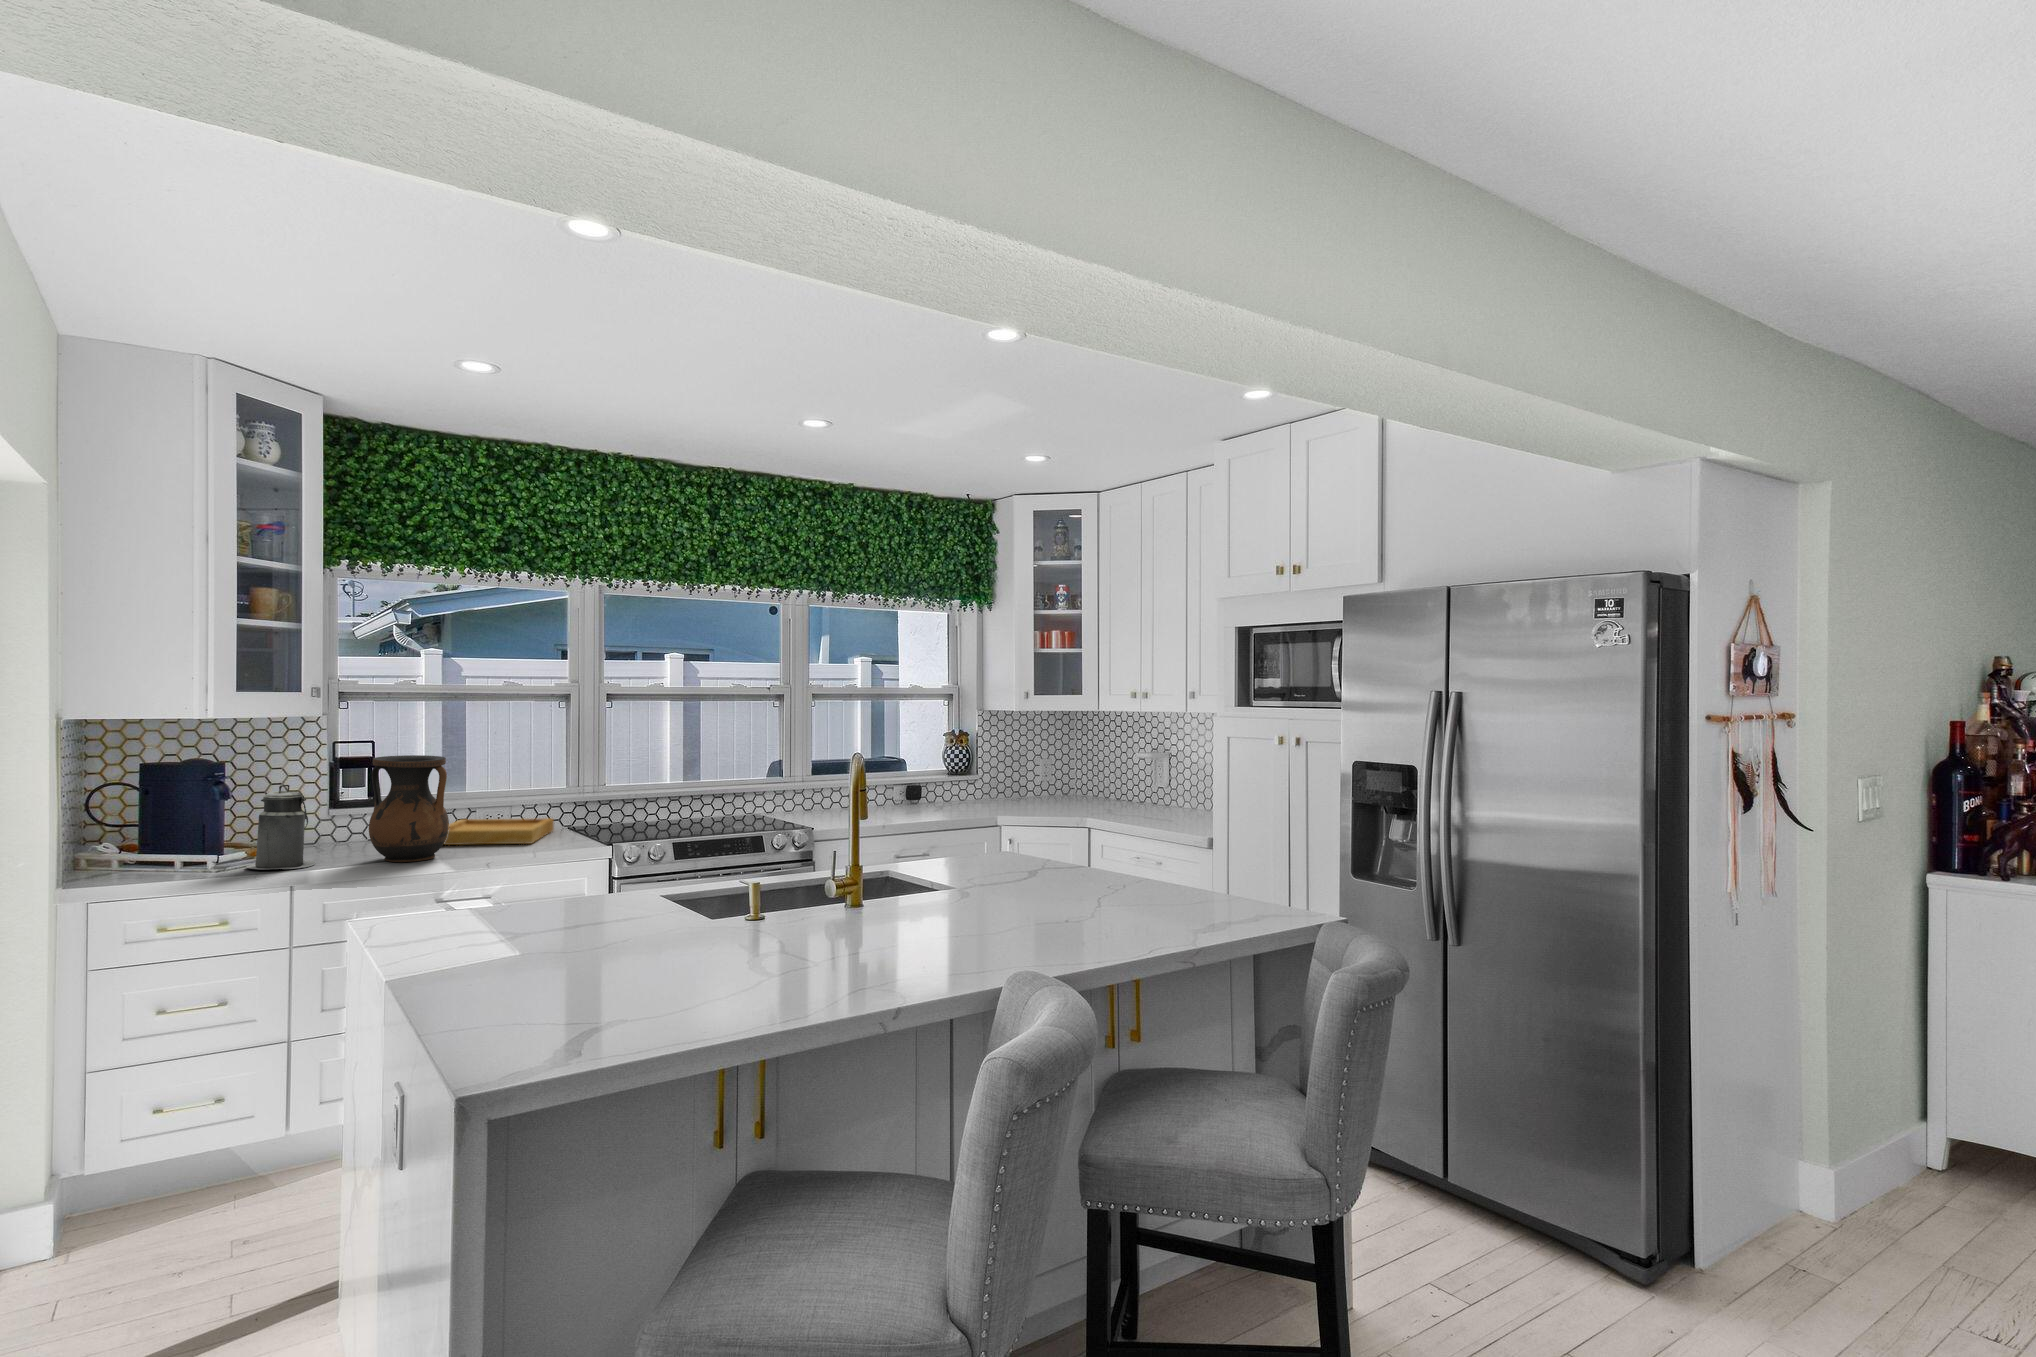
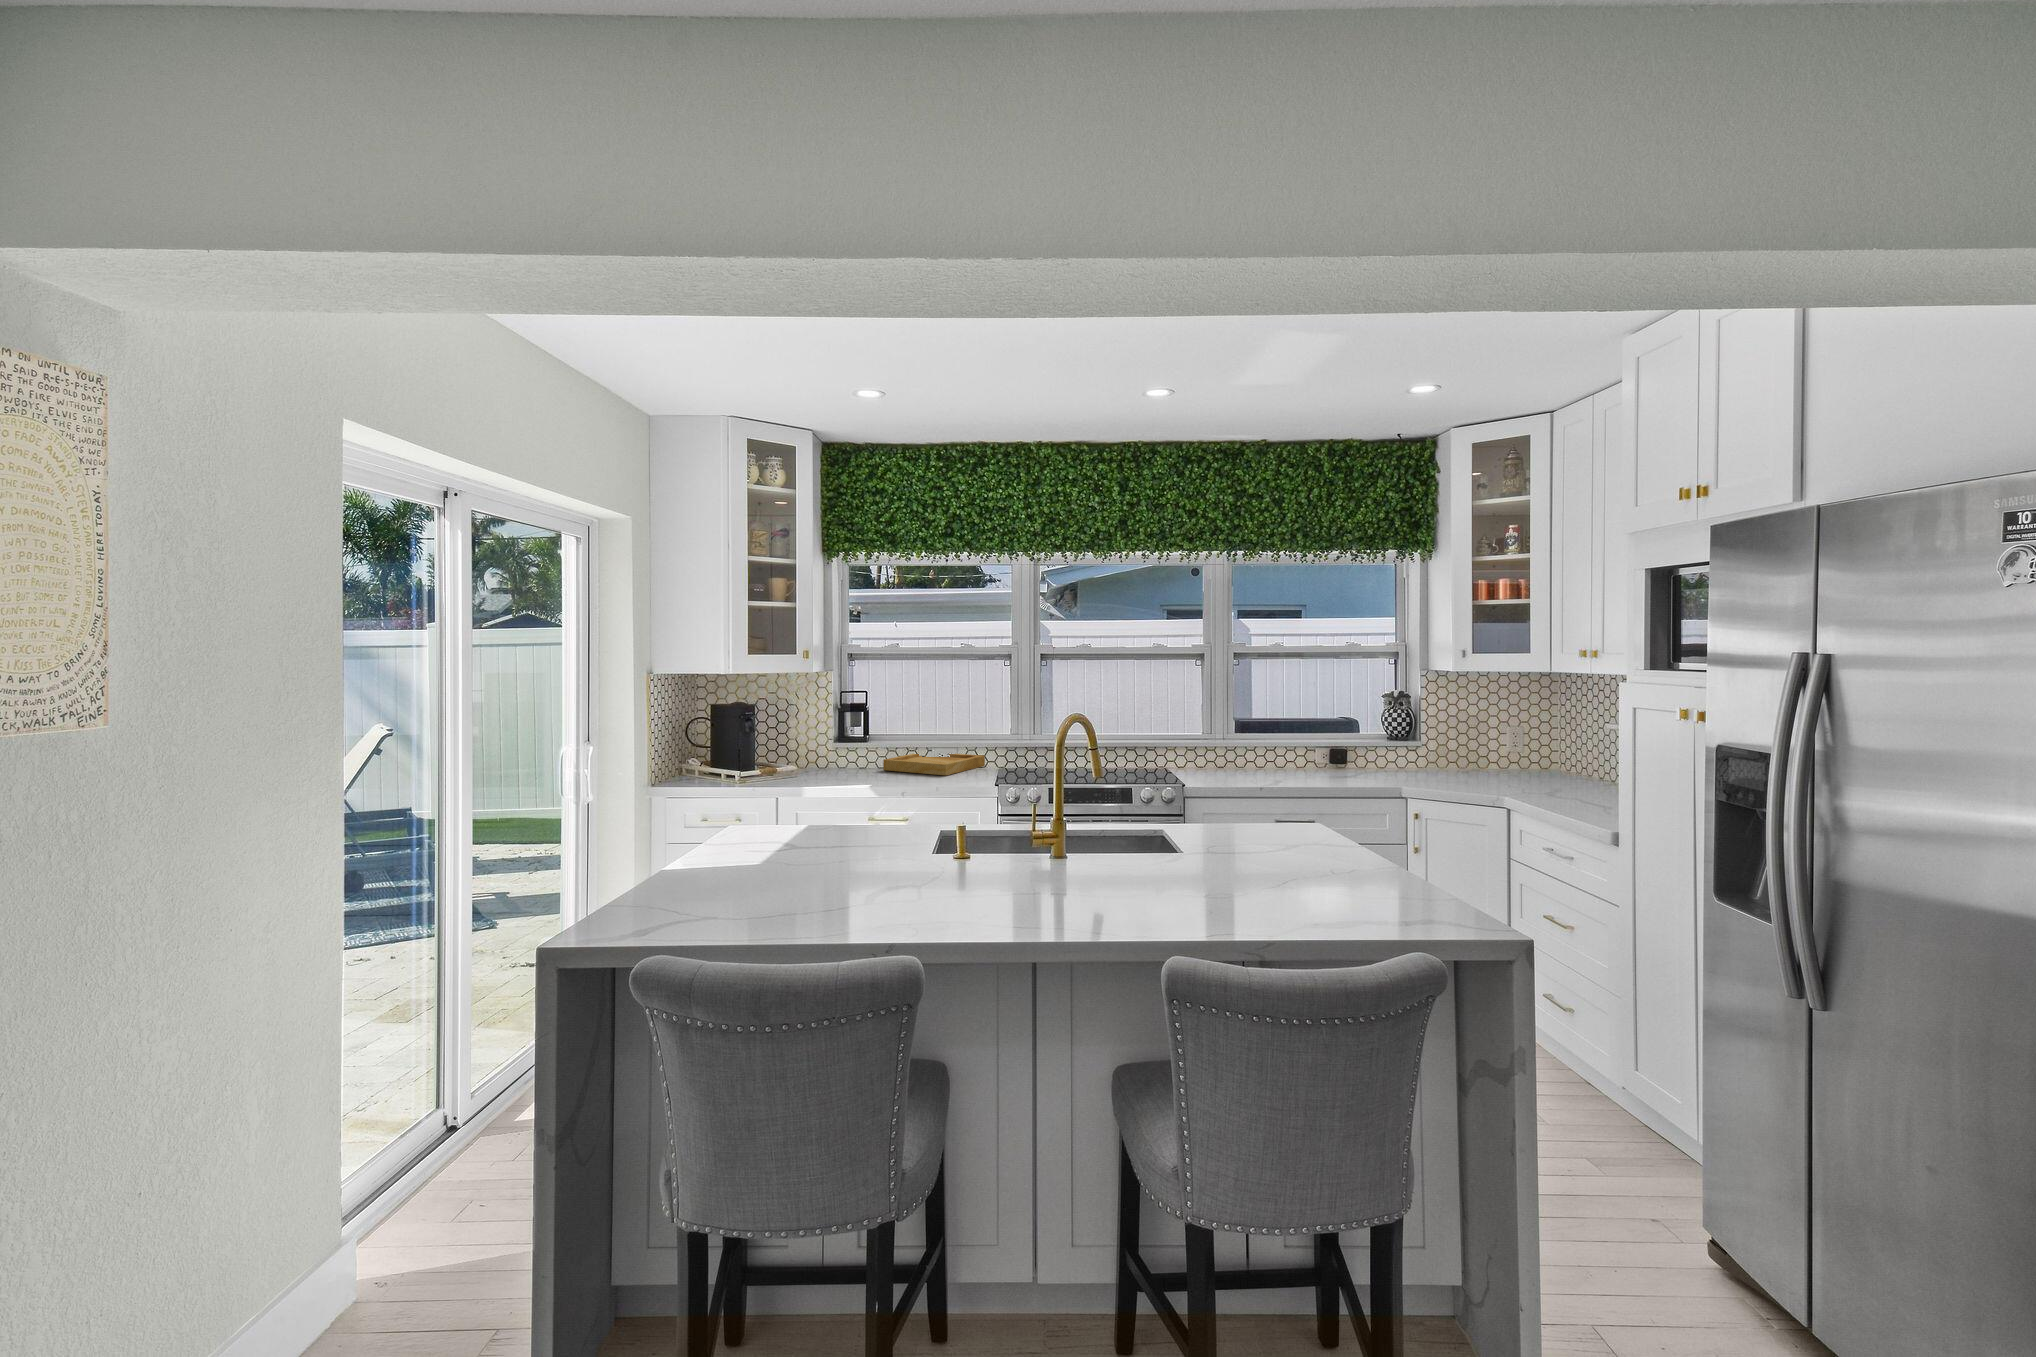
vase: present [369,755,449,862] -> none [822,700,877,782]
canister: present [246,785,315,869] -> none [752,719,795,780]

